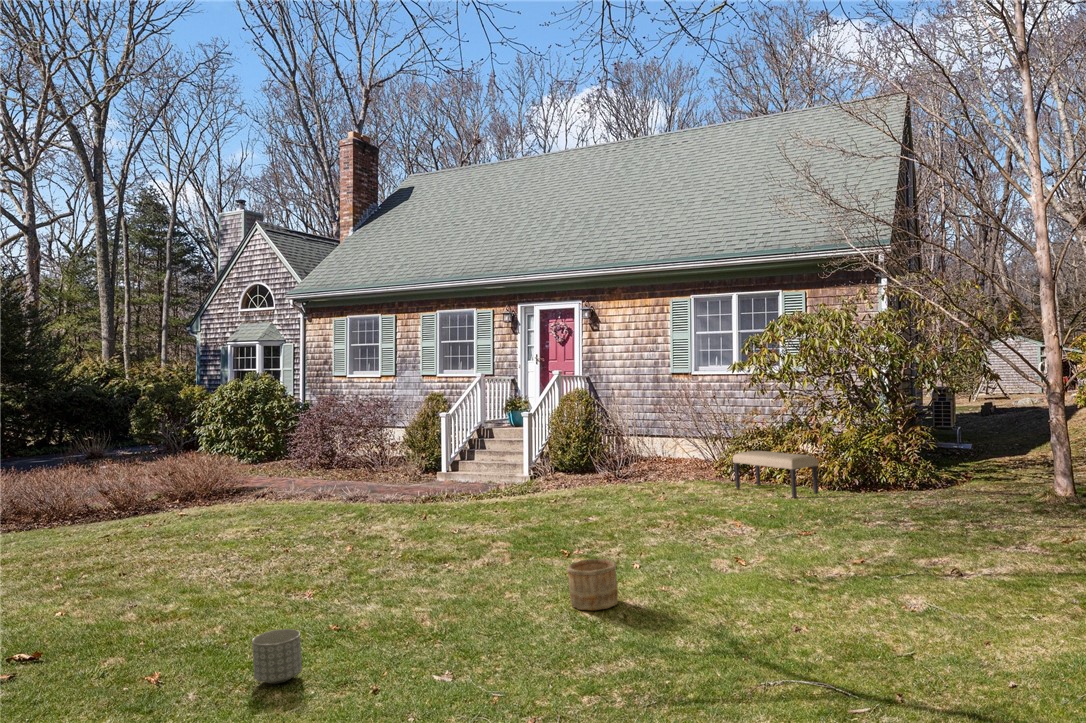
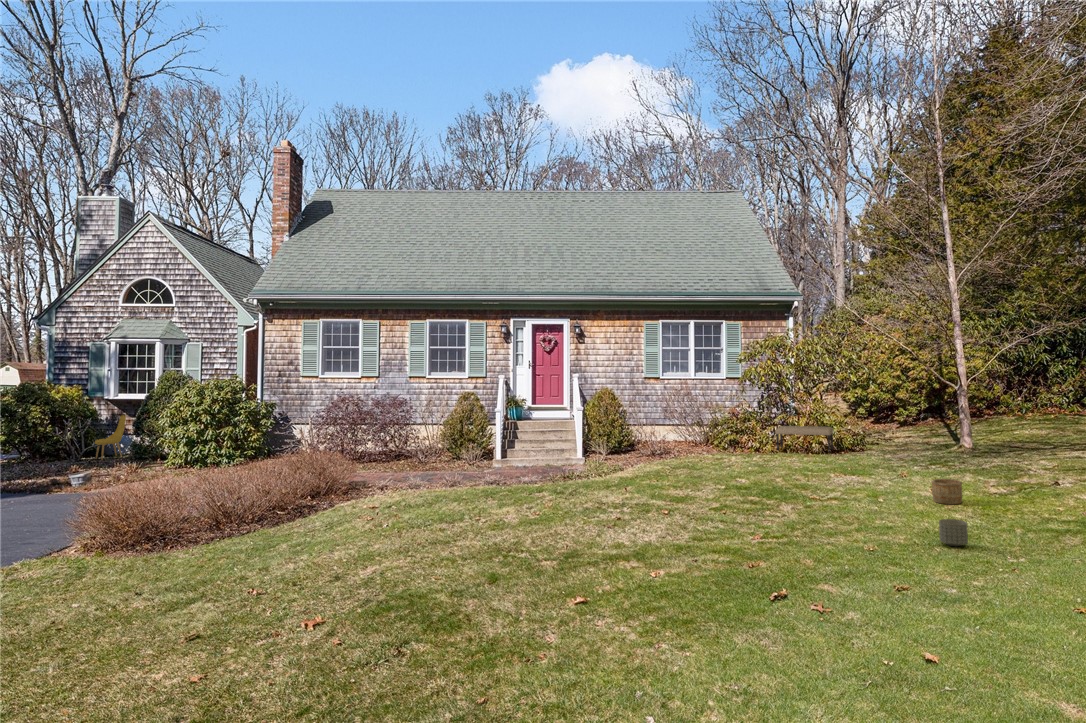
chair: none [212,413,238,454] -> present [95,415,126,459]

